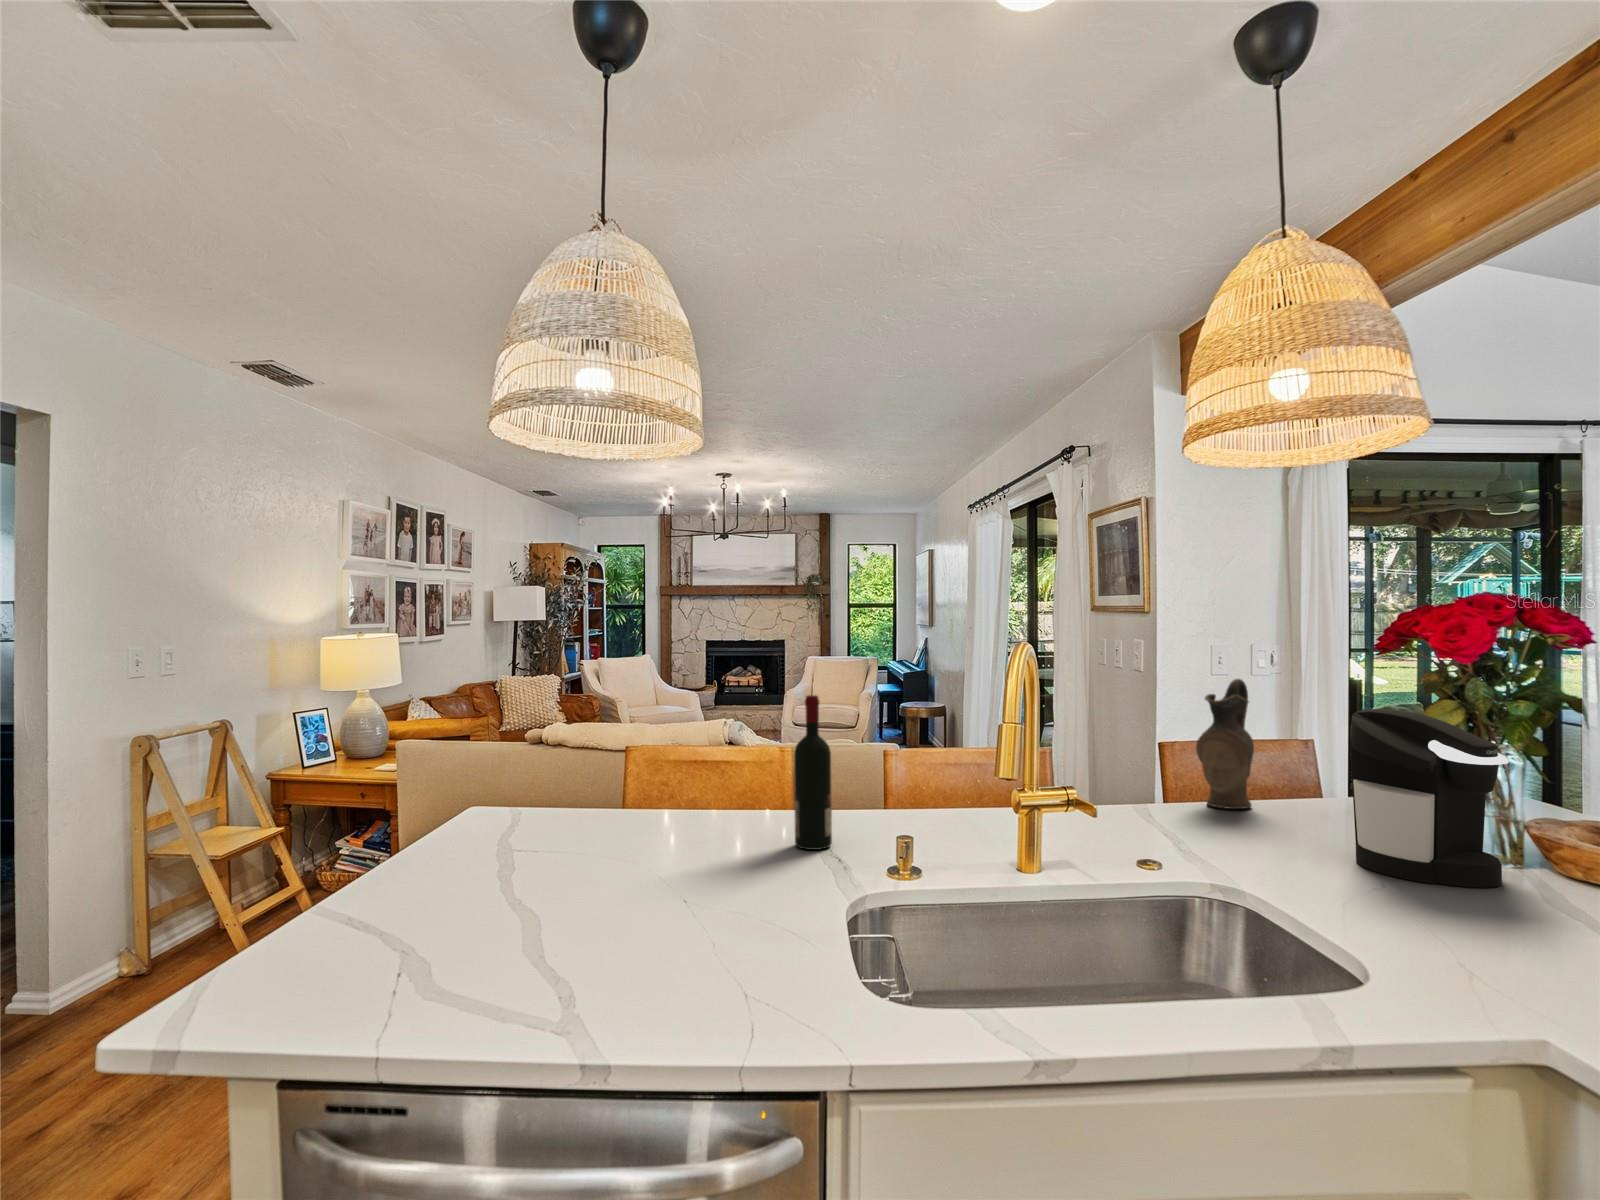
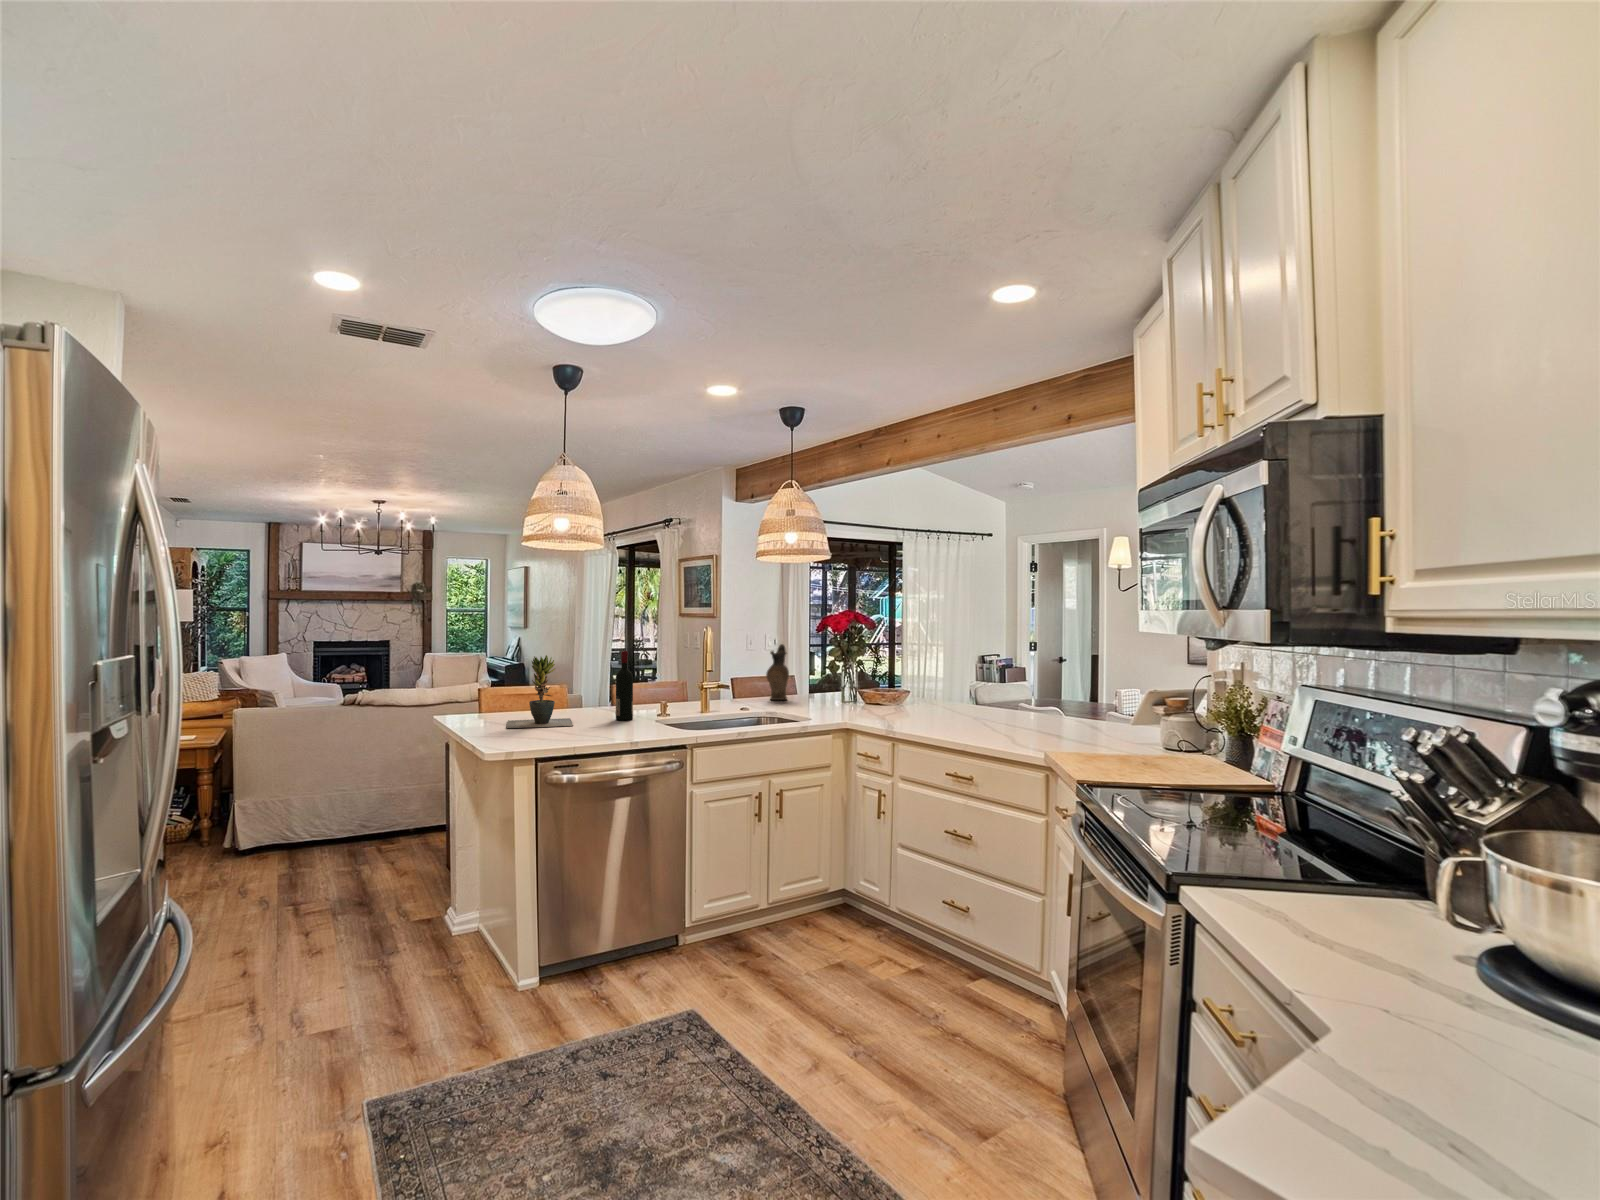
potted plant: none [559,699,722,858] -> present [507,655,573,728]
coffee maker: present [1350,709,1509,888] -> none [829,651,877,711]

